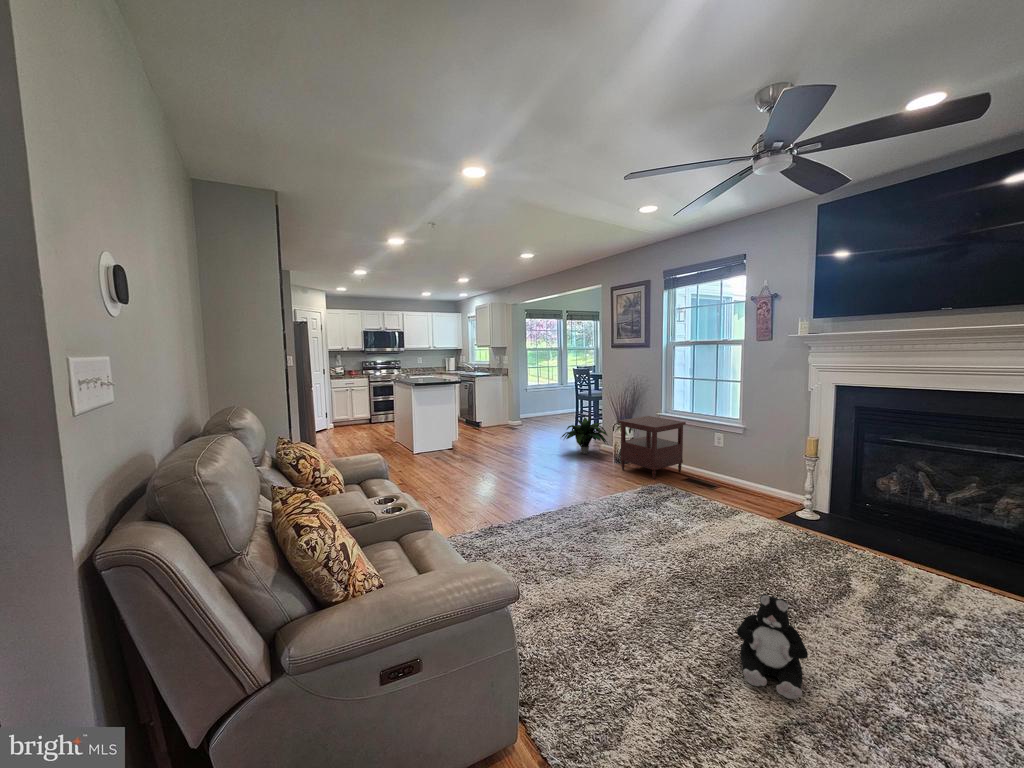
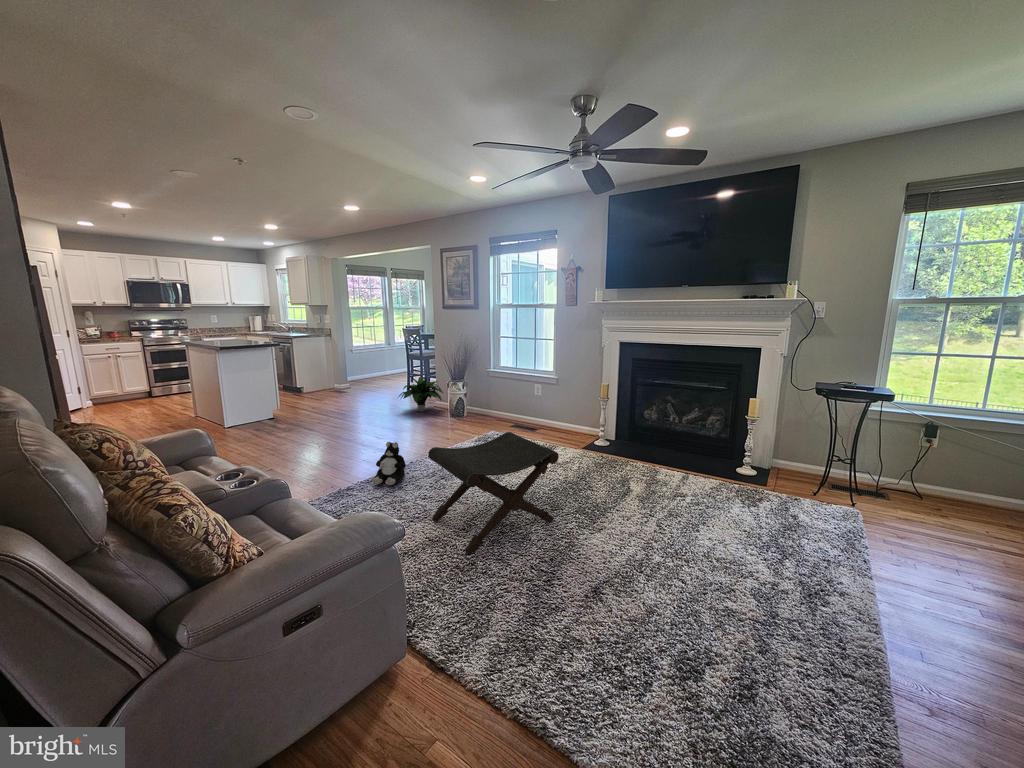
side table: present [619,416,686,479] -> none [454,373,511,428]
footstool: none [573,489,733,630] -> present [428,432,559,554]
plush toy: present [737,594,808,699] -> present [372,442,406,486]

